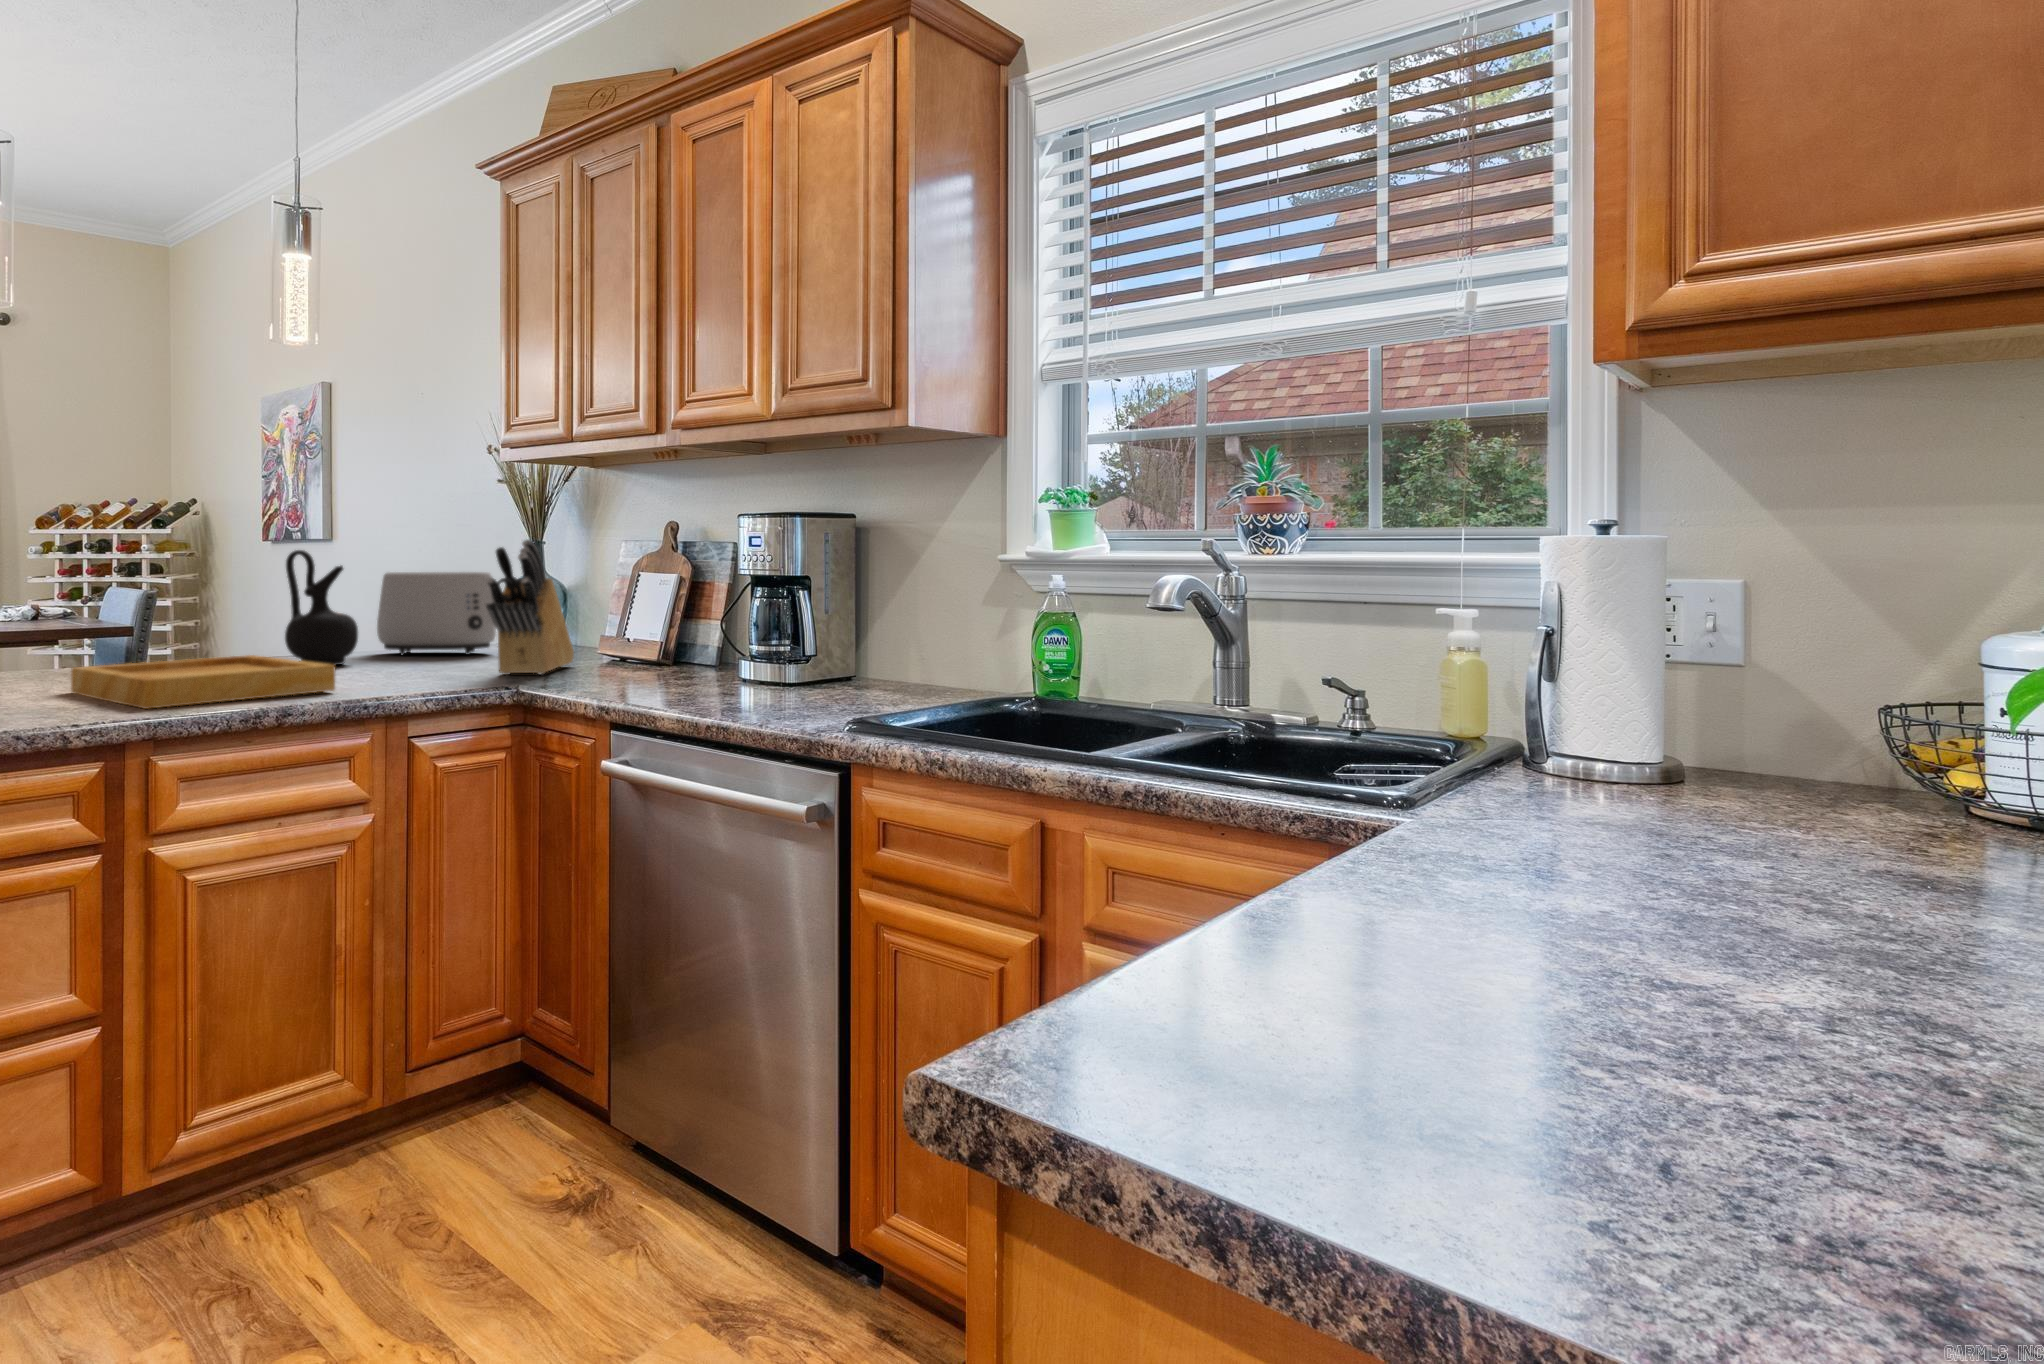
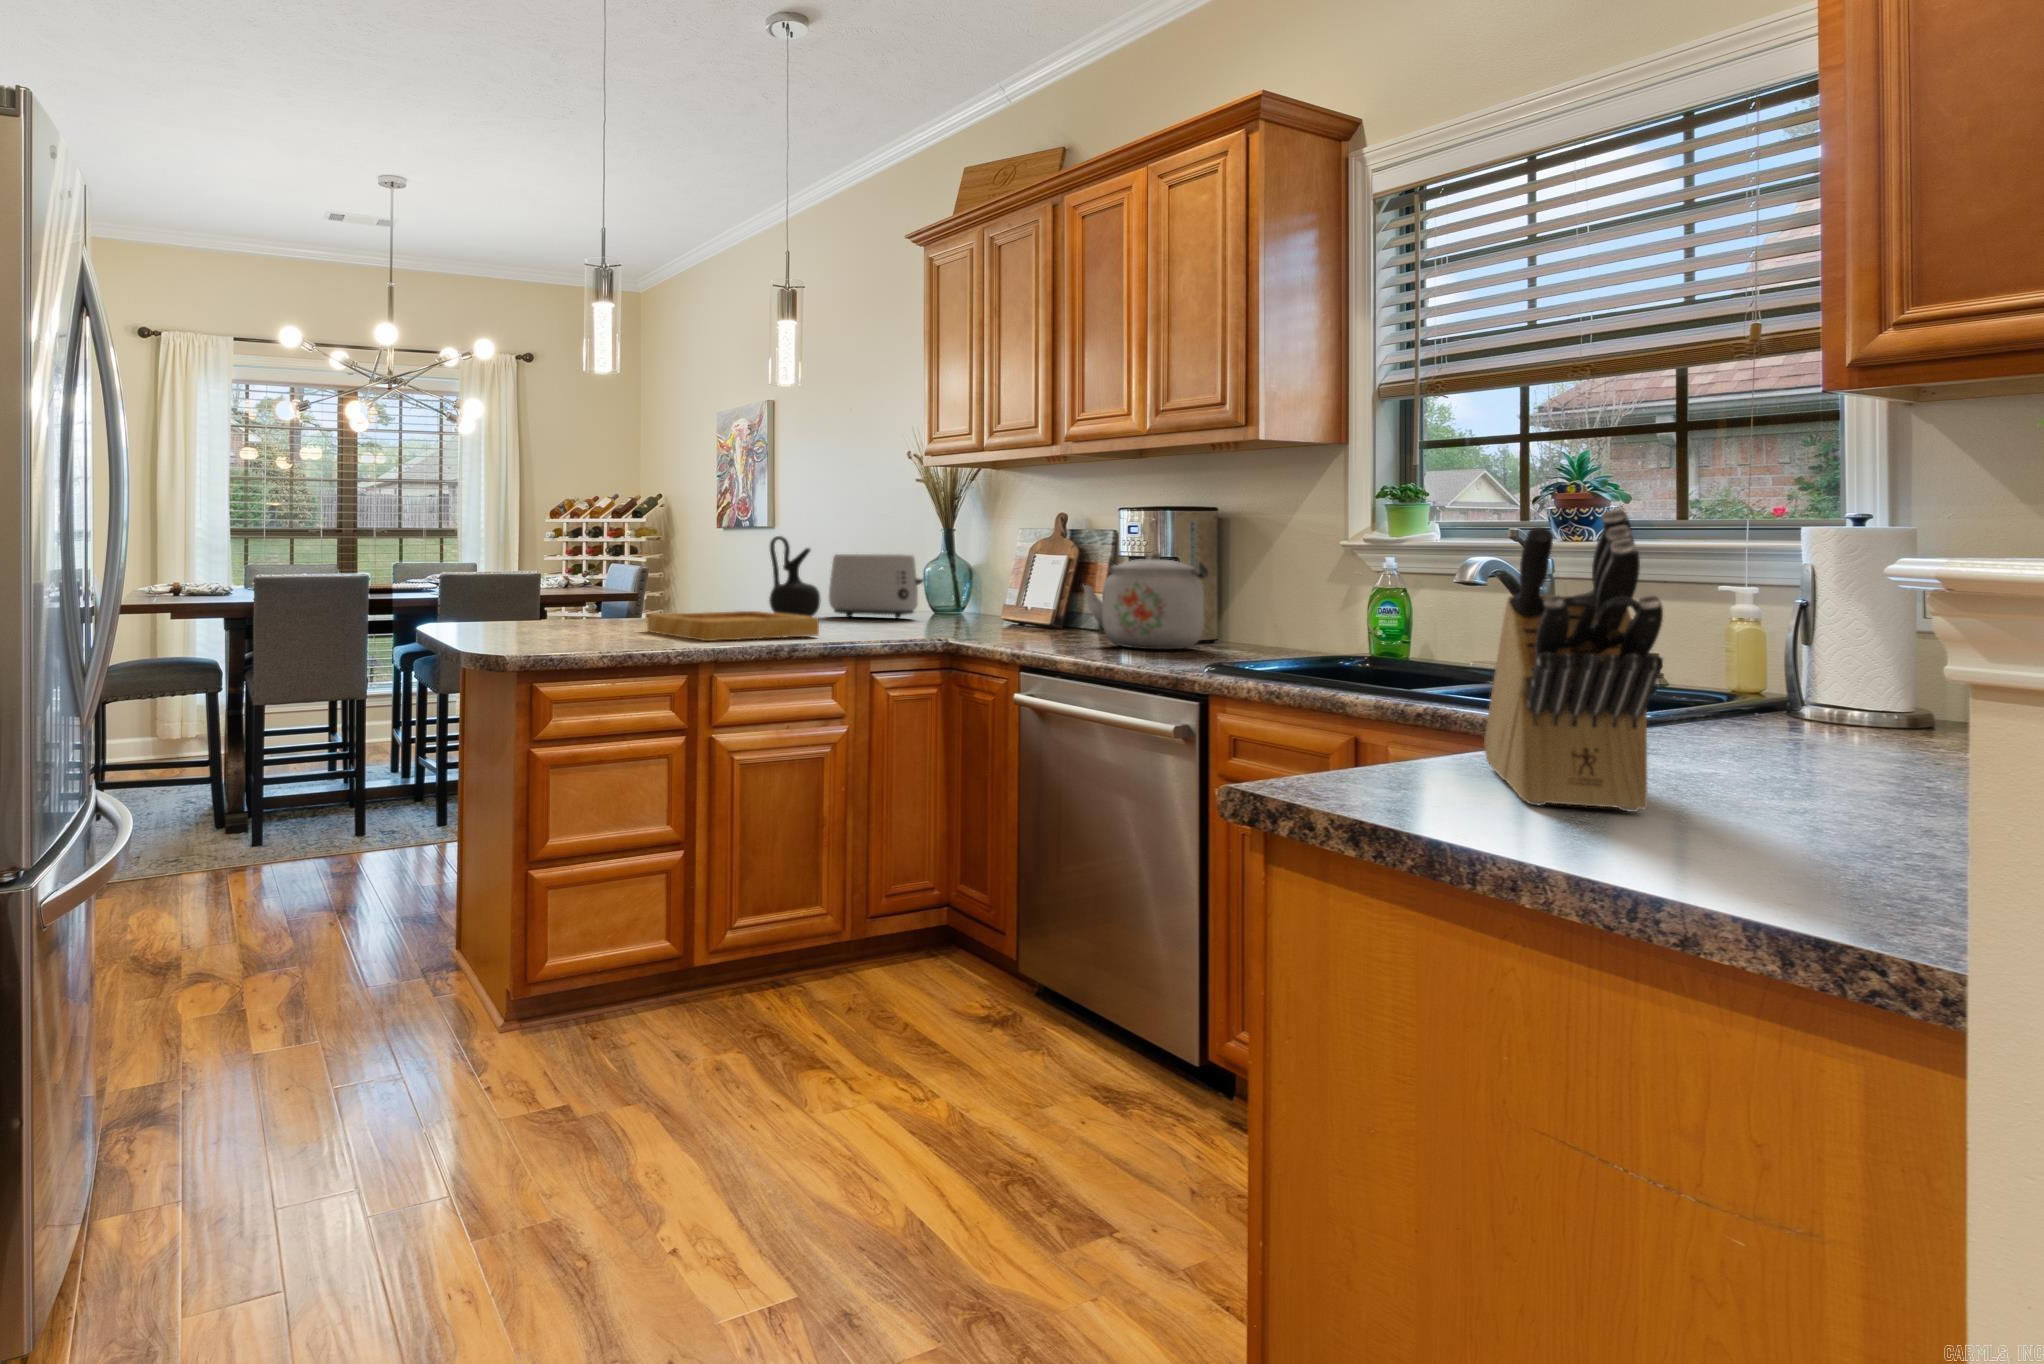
knife block: present [486,539,574,675] -> present [1484,508,1663,812]
kettle: none [694,569,847,693] -> present [1083,552,1208,649]

